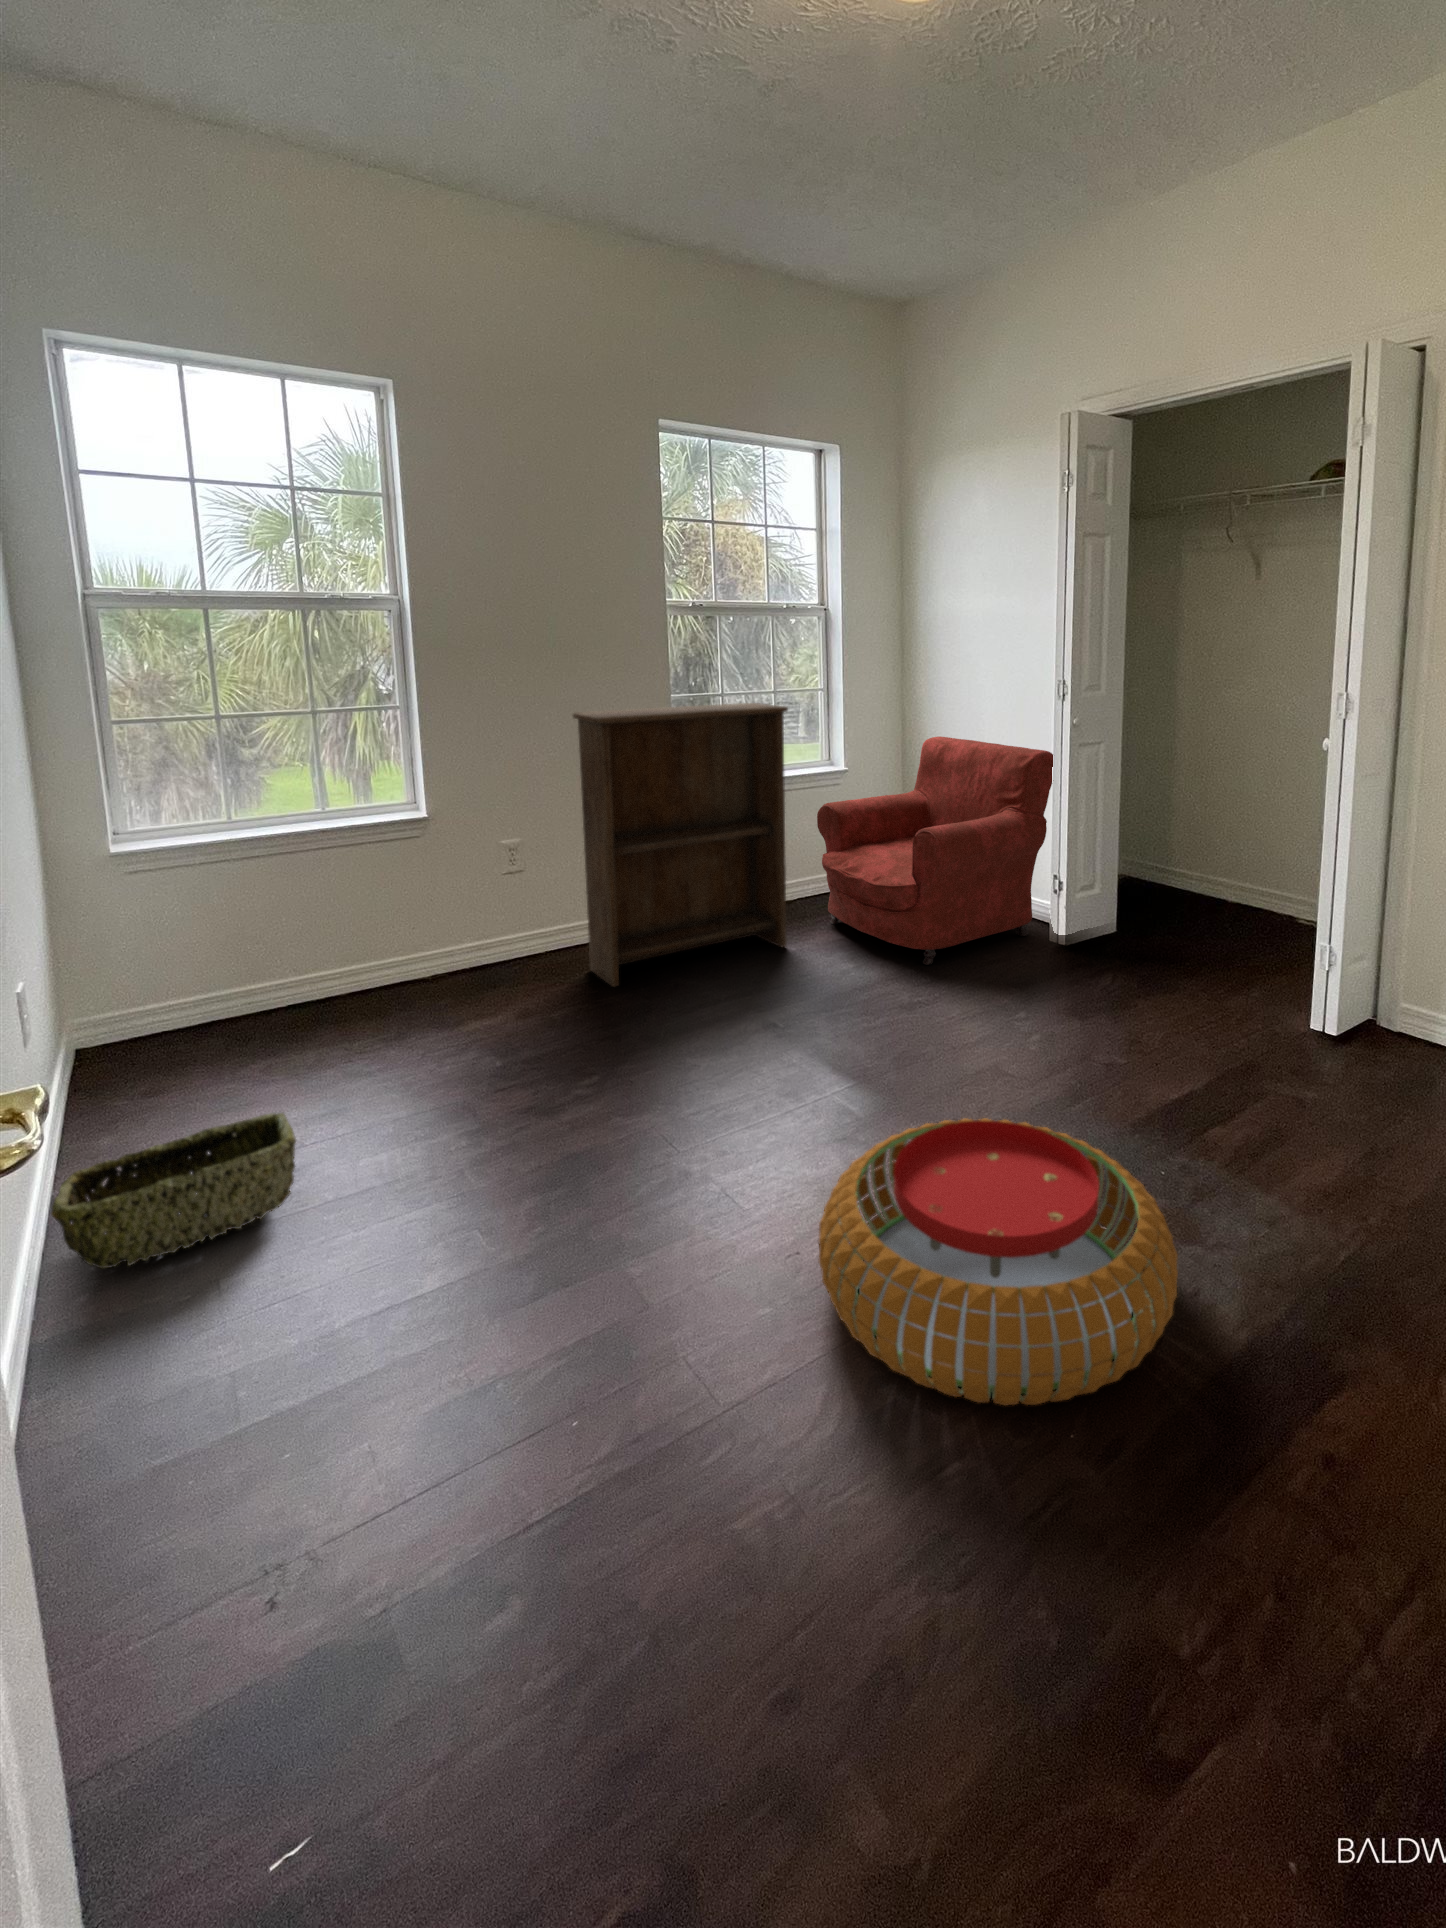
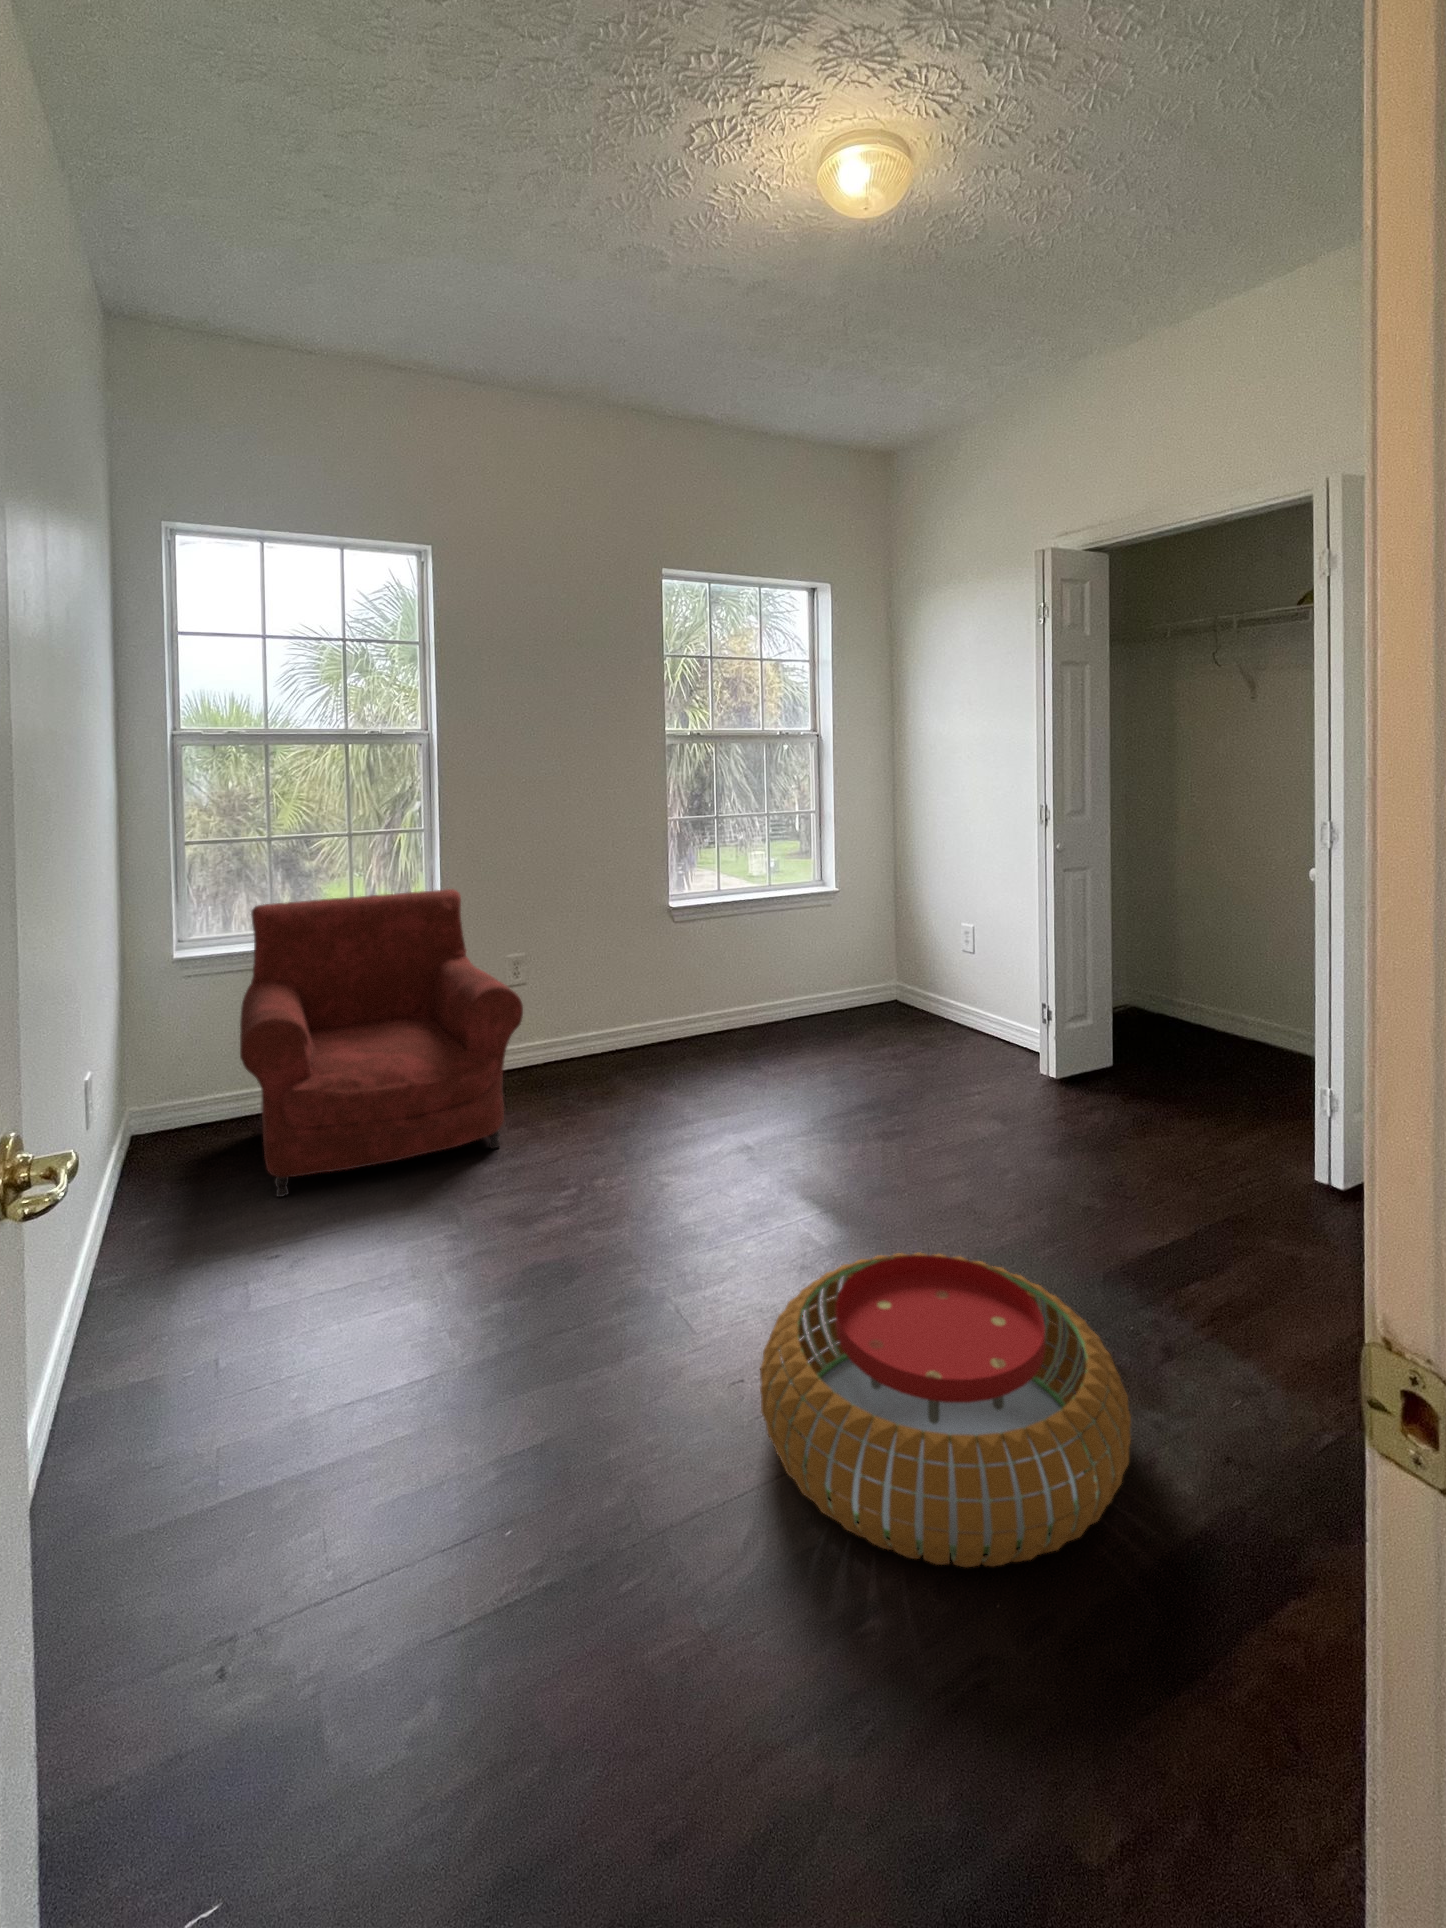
bookshelf: present [573,703,788,987] -> none [574,826,775,1099]
armchair: present [817,736,1053,965] -> present [240,889,523,1197]
woven basket: present [51,1113,296,1268] -> none [86,1204,296,1340]

